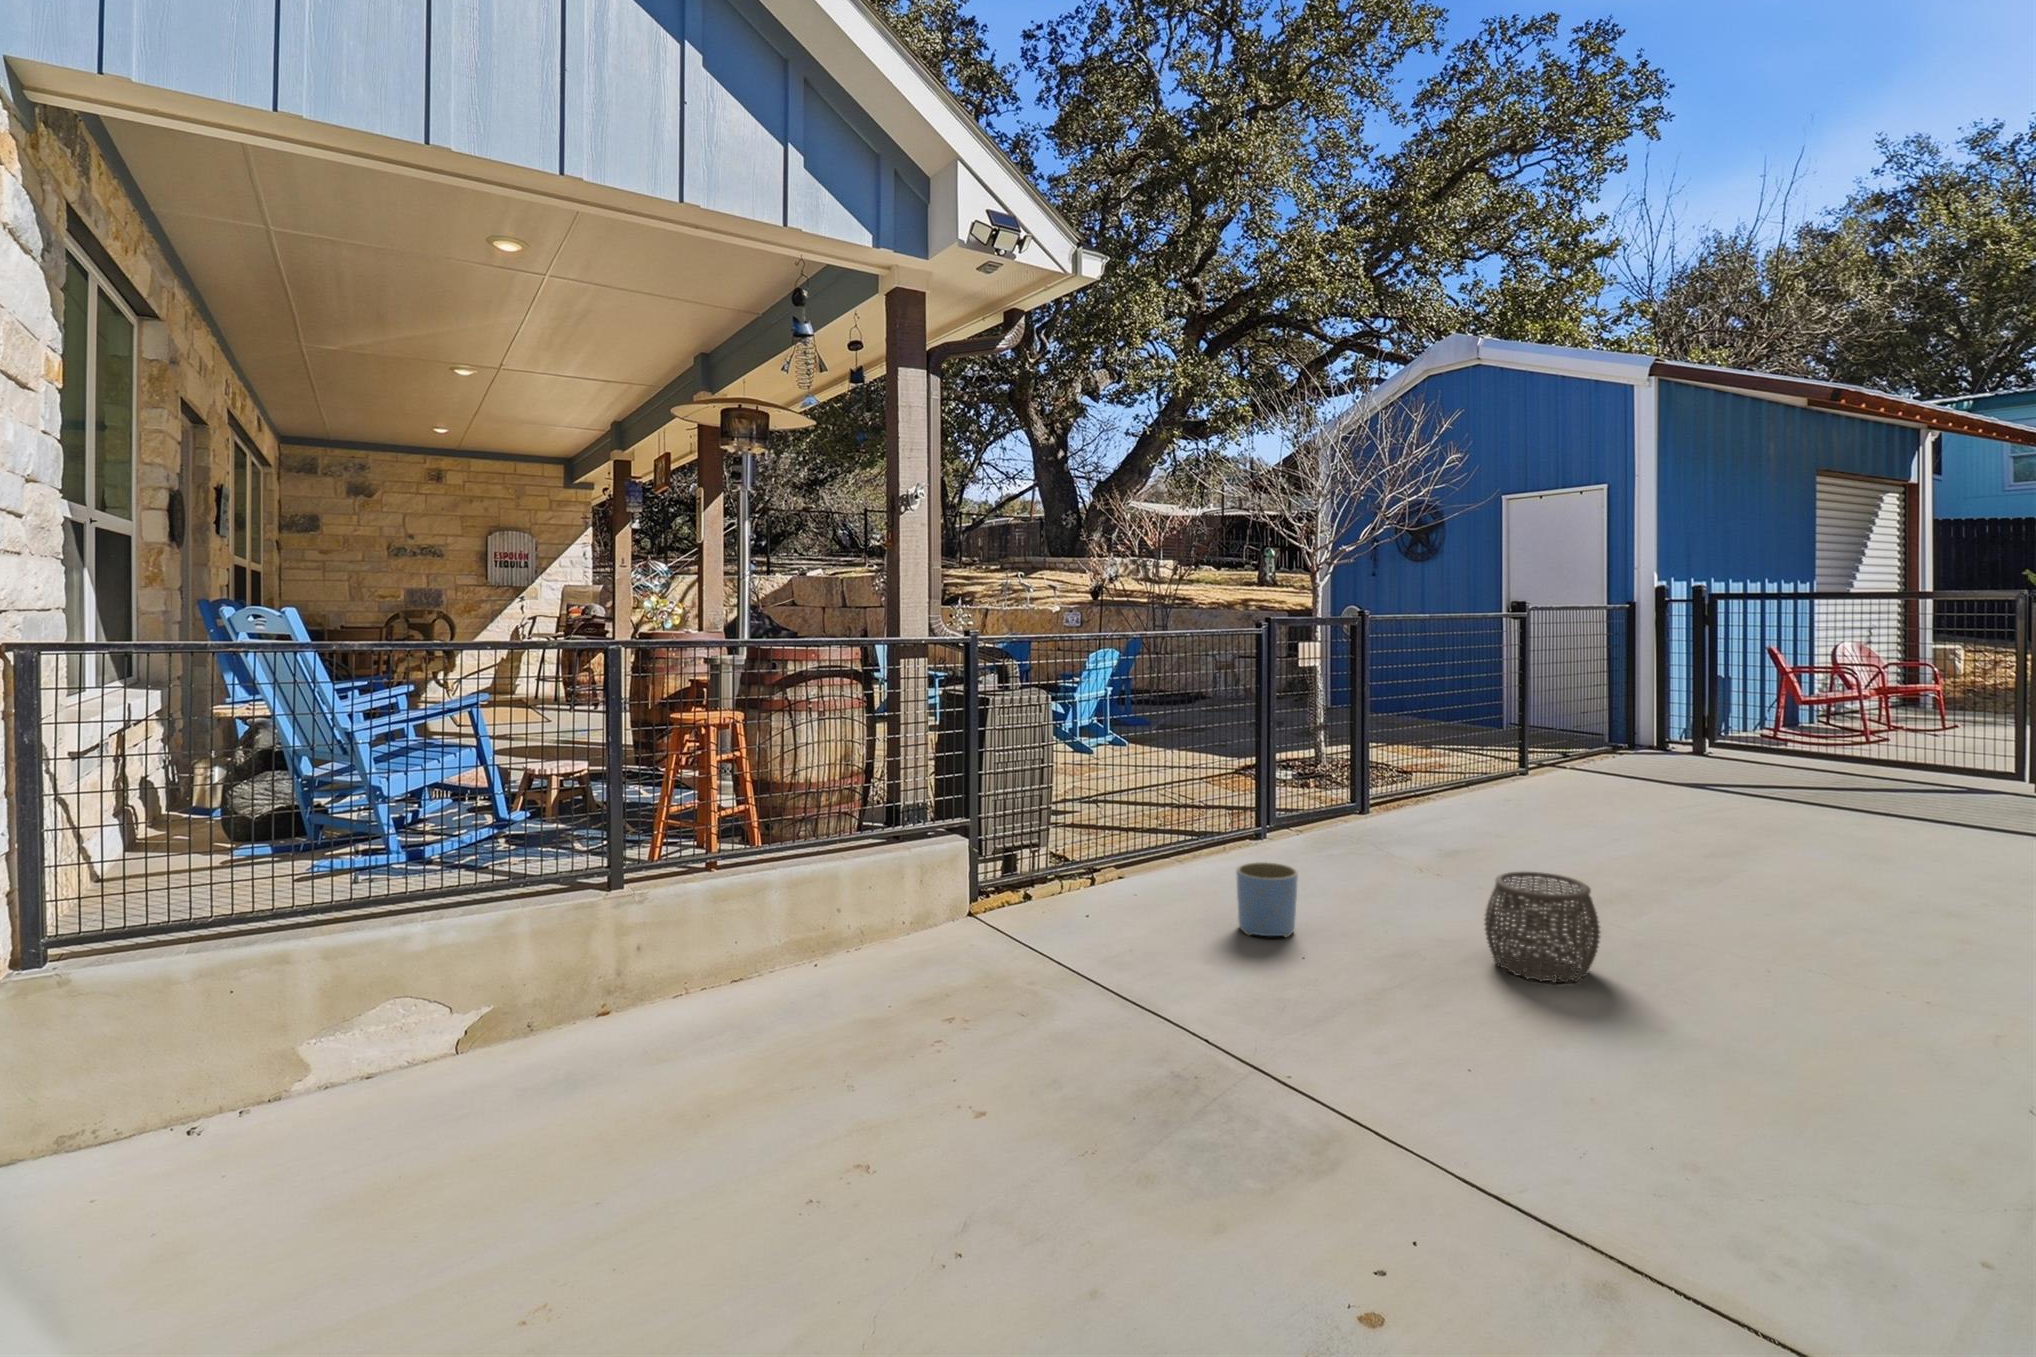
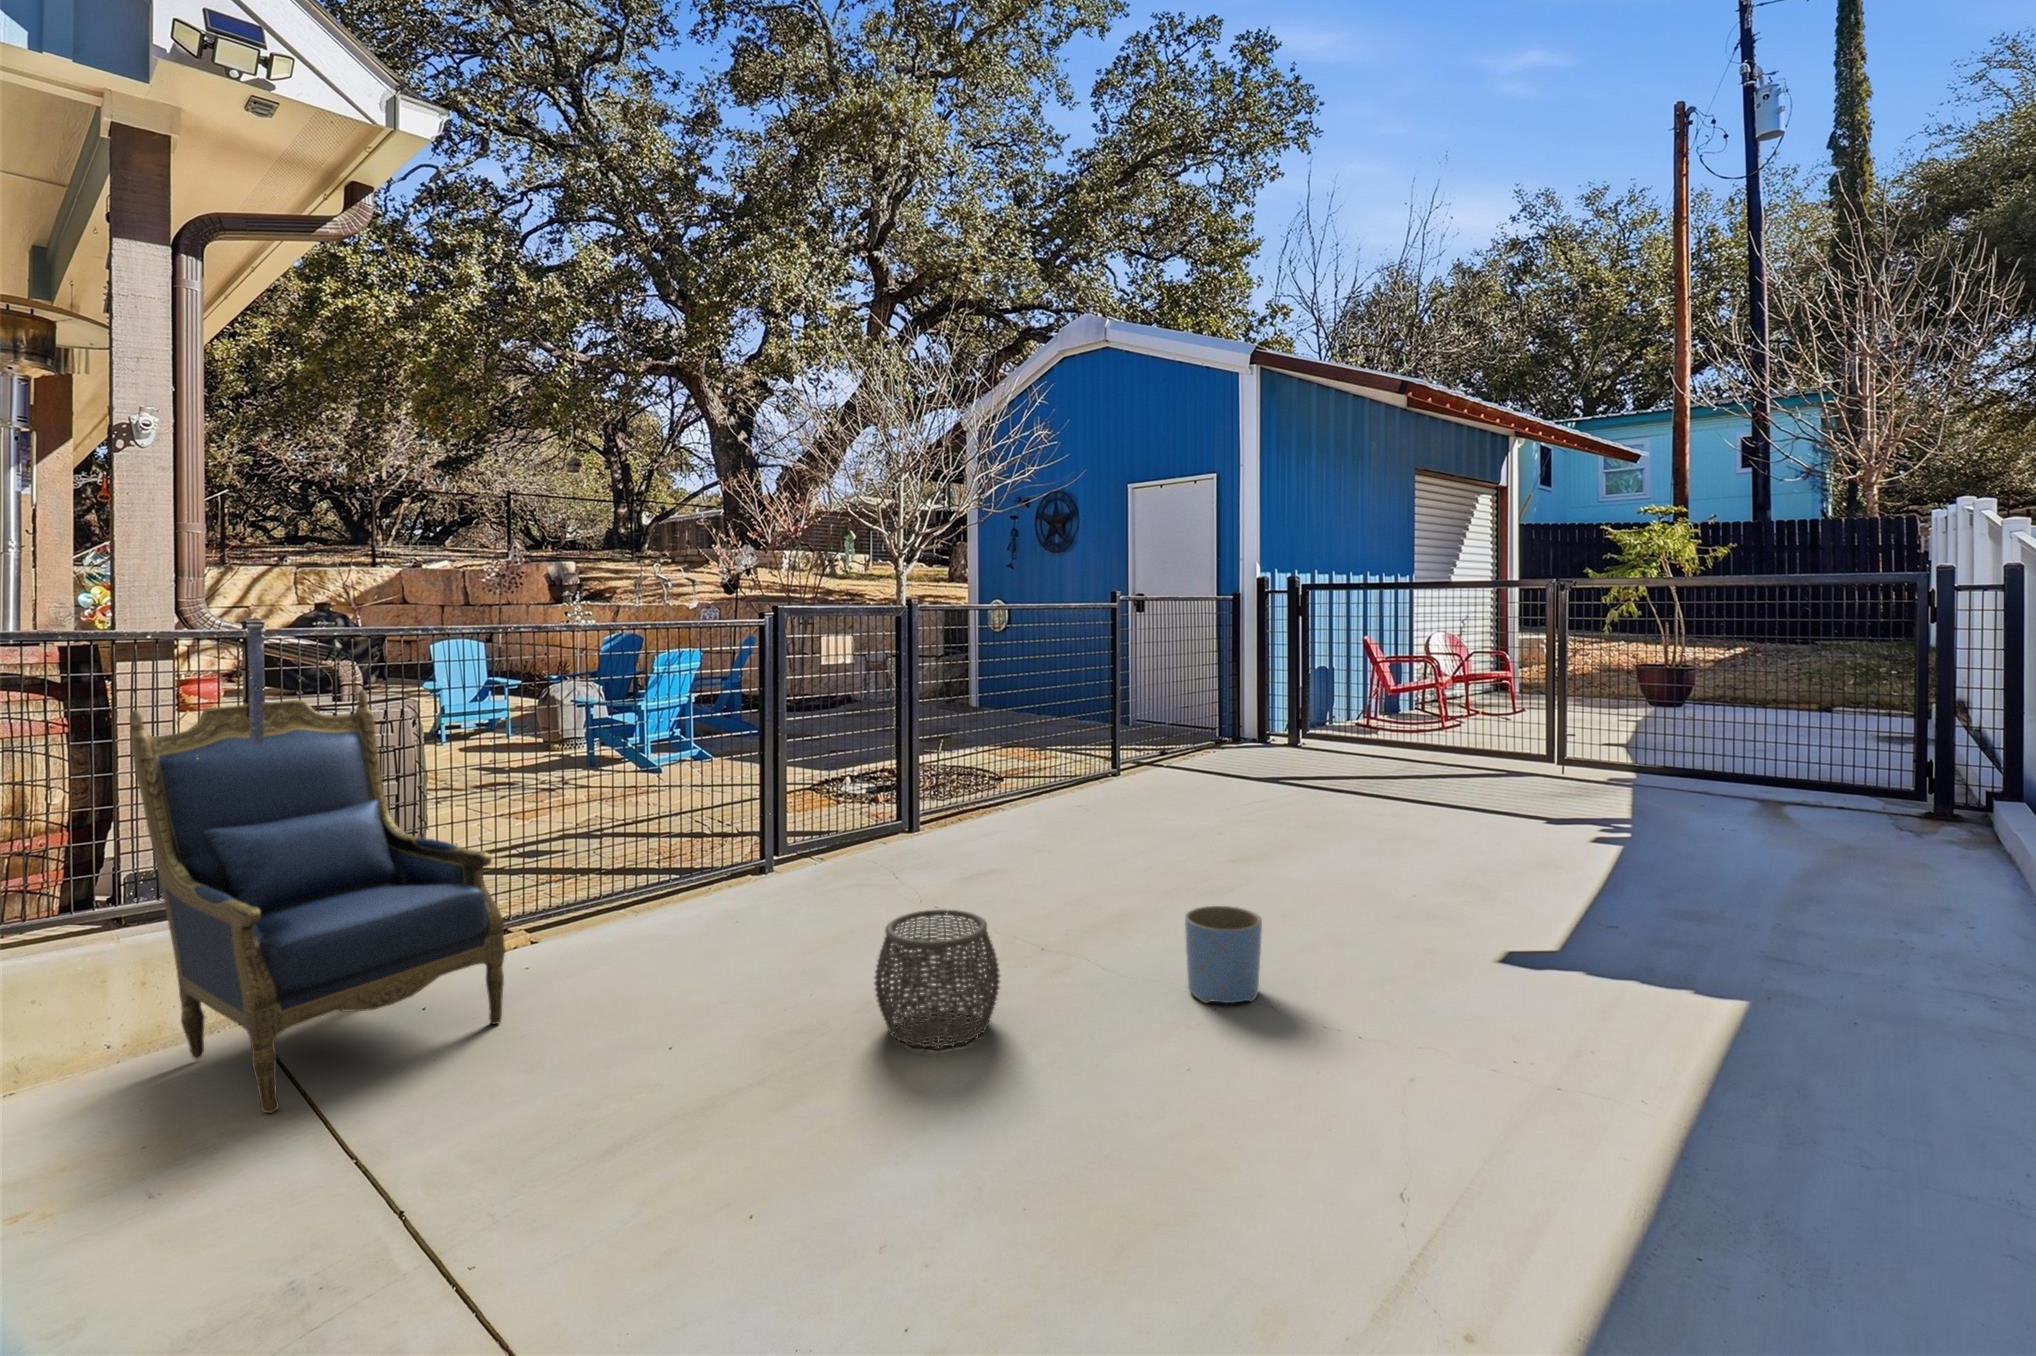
armchair: none [936,679,1172,979] -> present [129,690,505,1113]
planter: present [1236,862,1298,937] -> present [1185,906,1262,1003]

